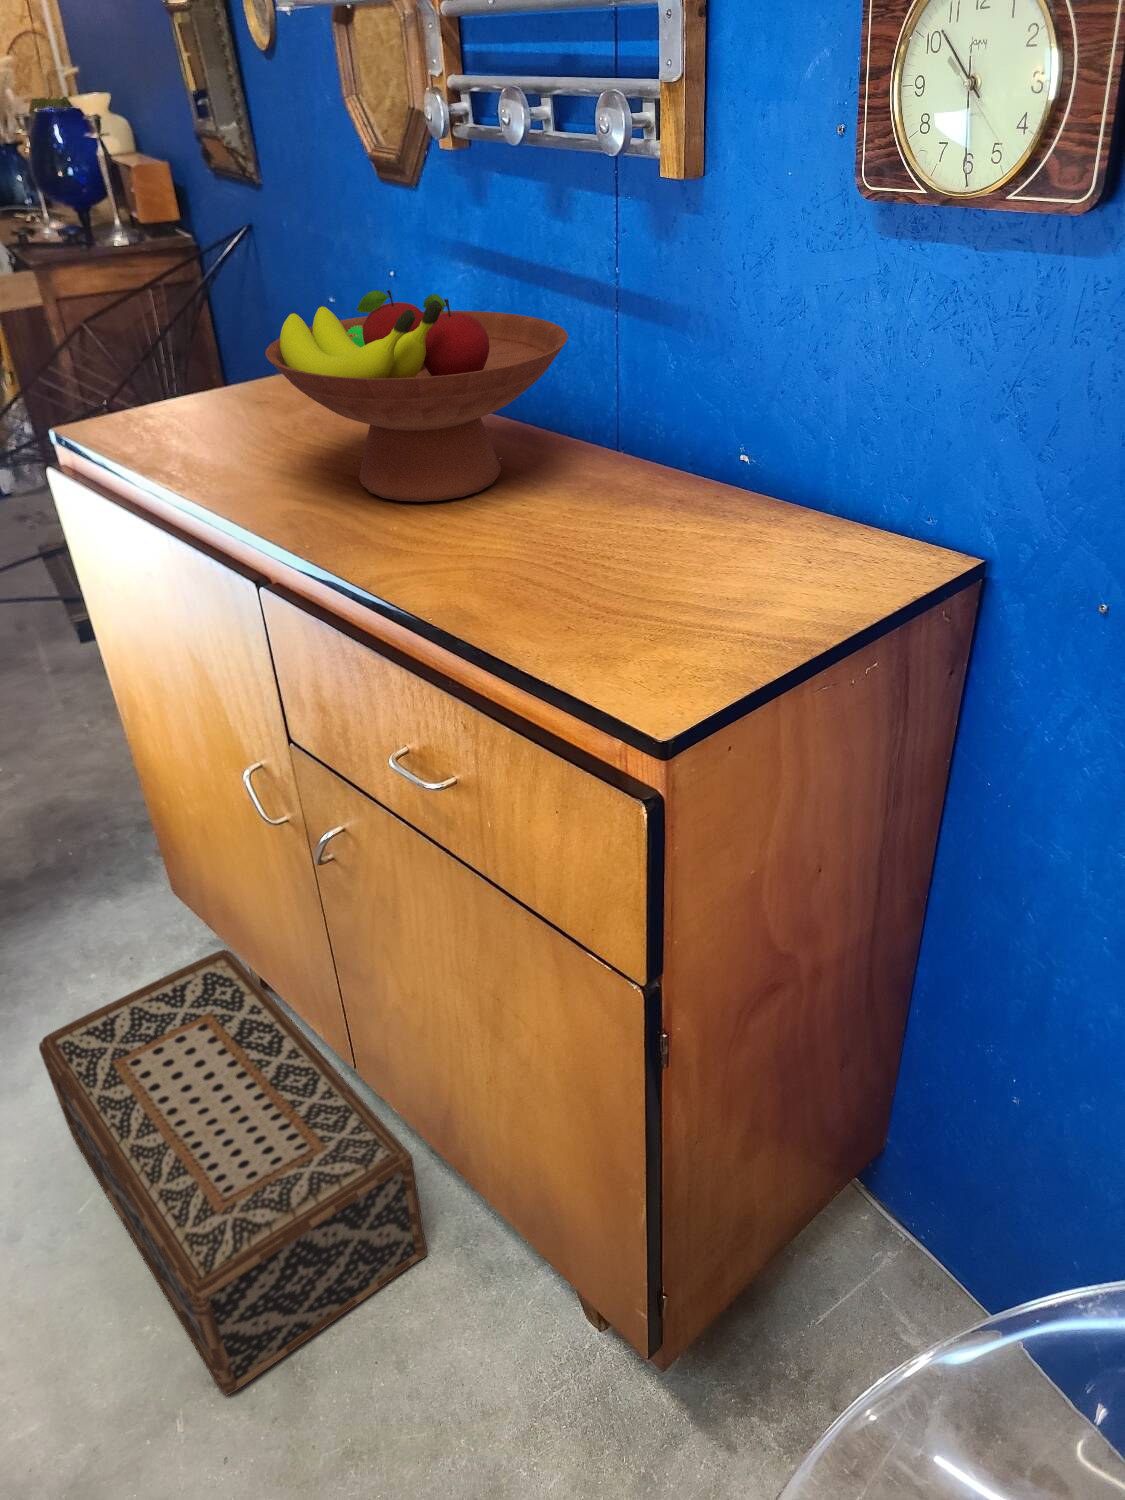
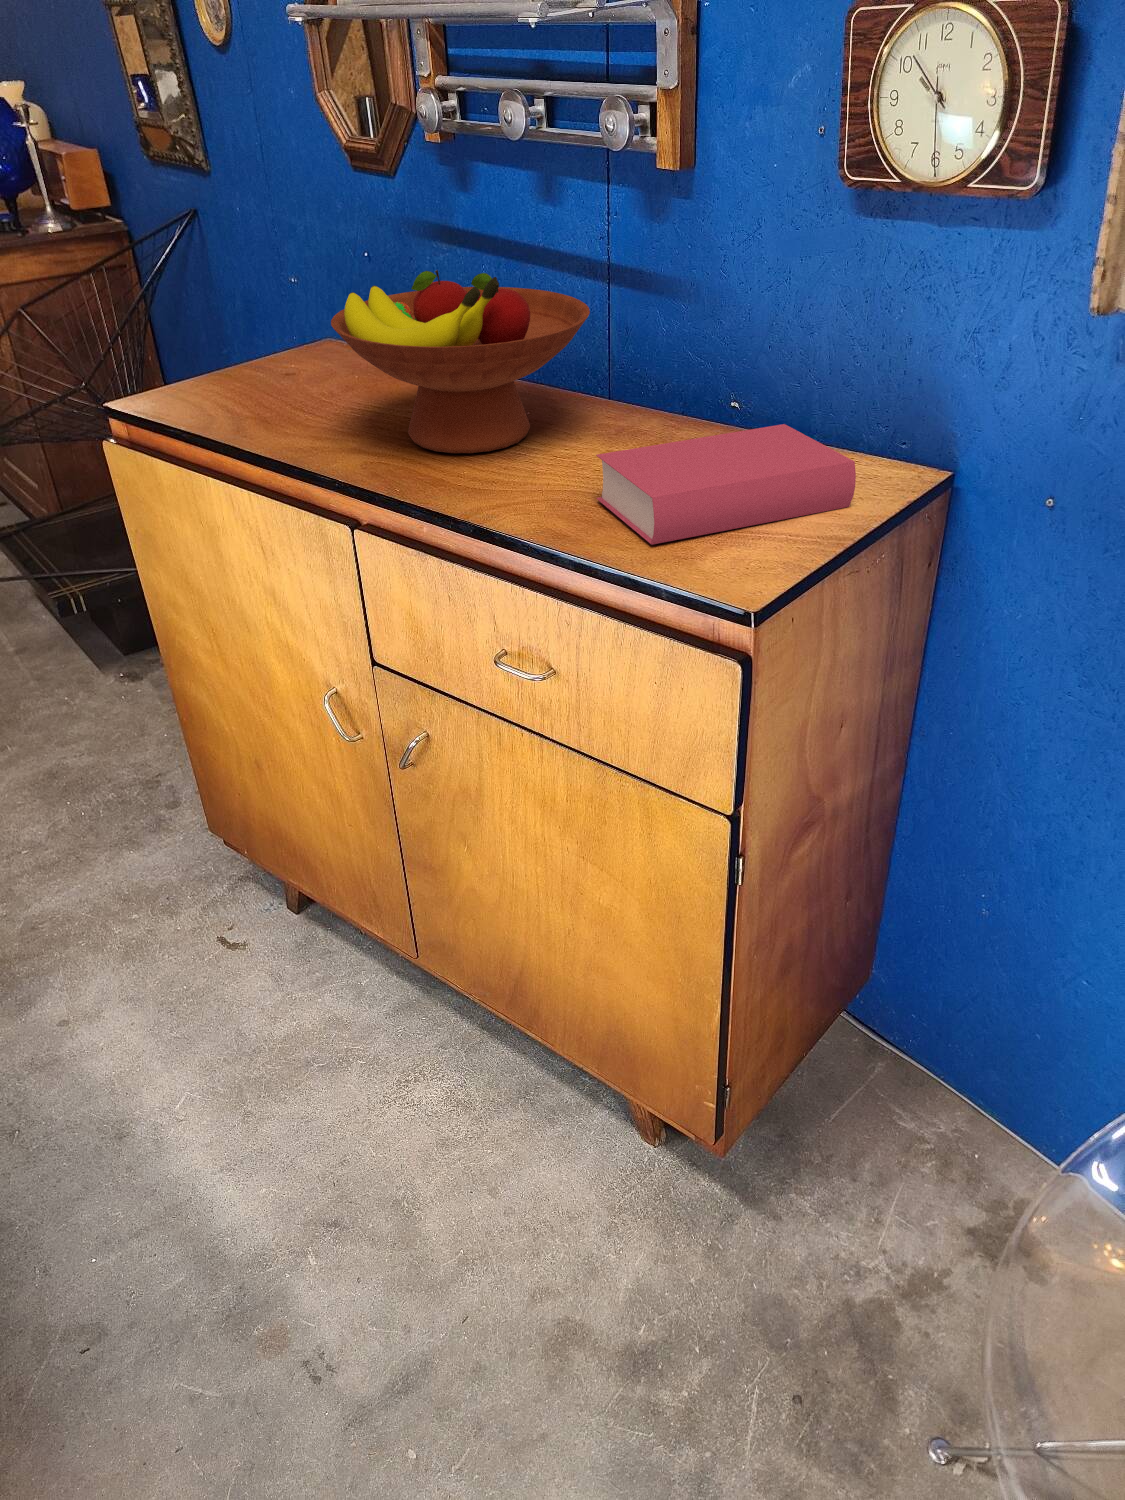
book: none [532,486,845,630] -> present [596,424,856,545]
woven basket: present [39,950,427,1395] -> none [126,872,498,1236]

